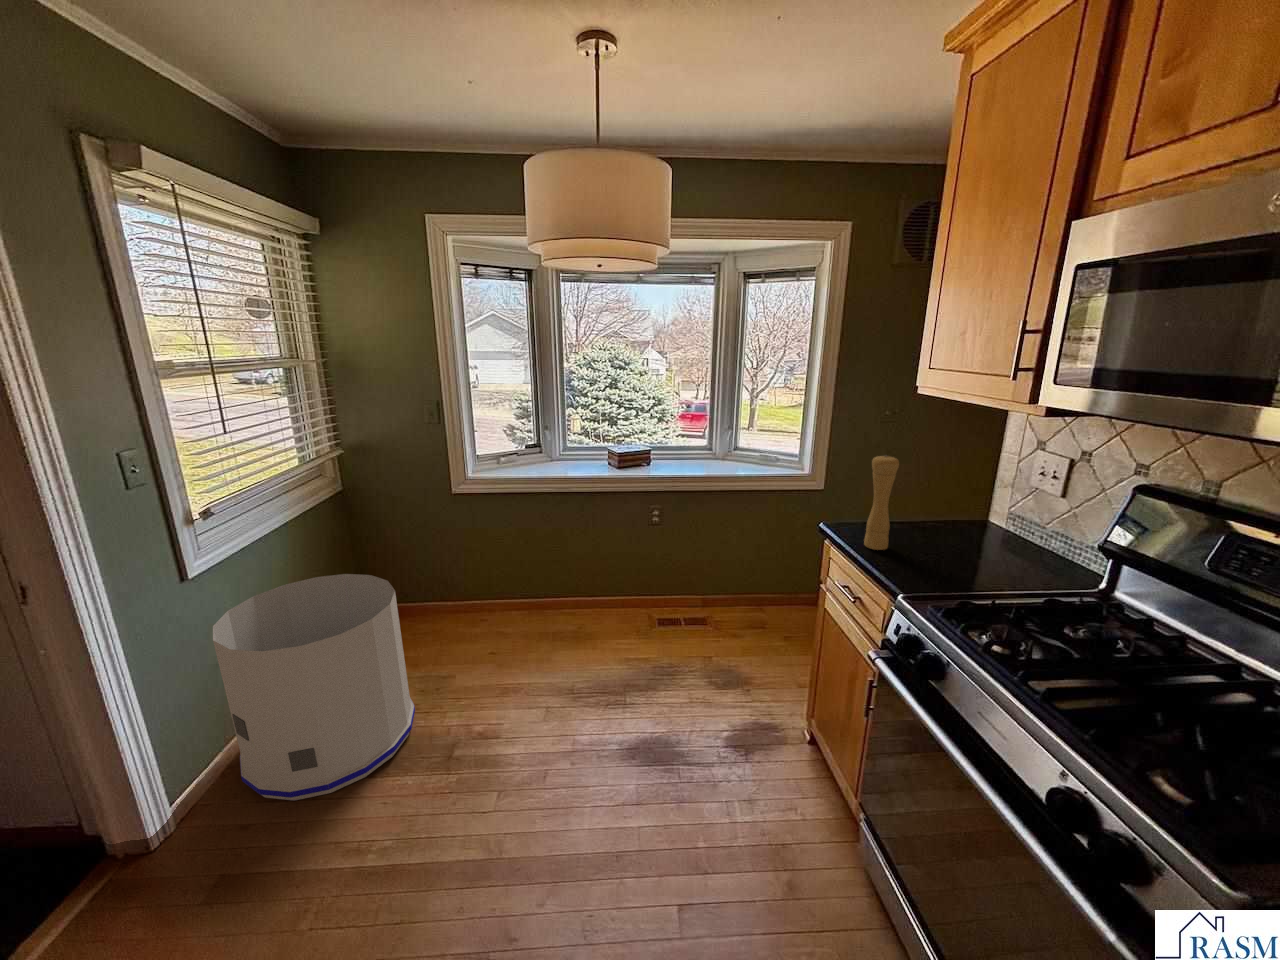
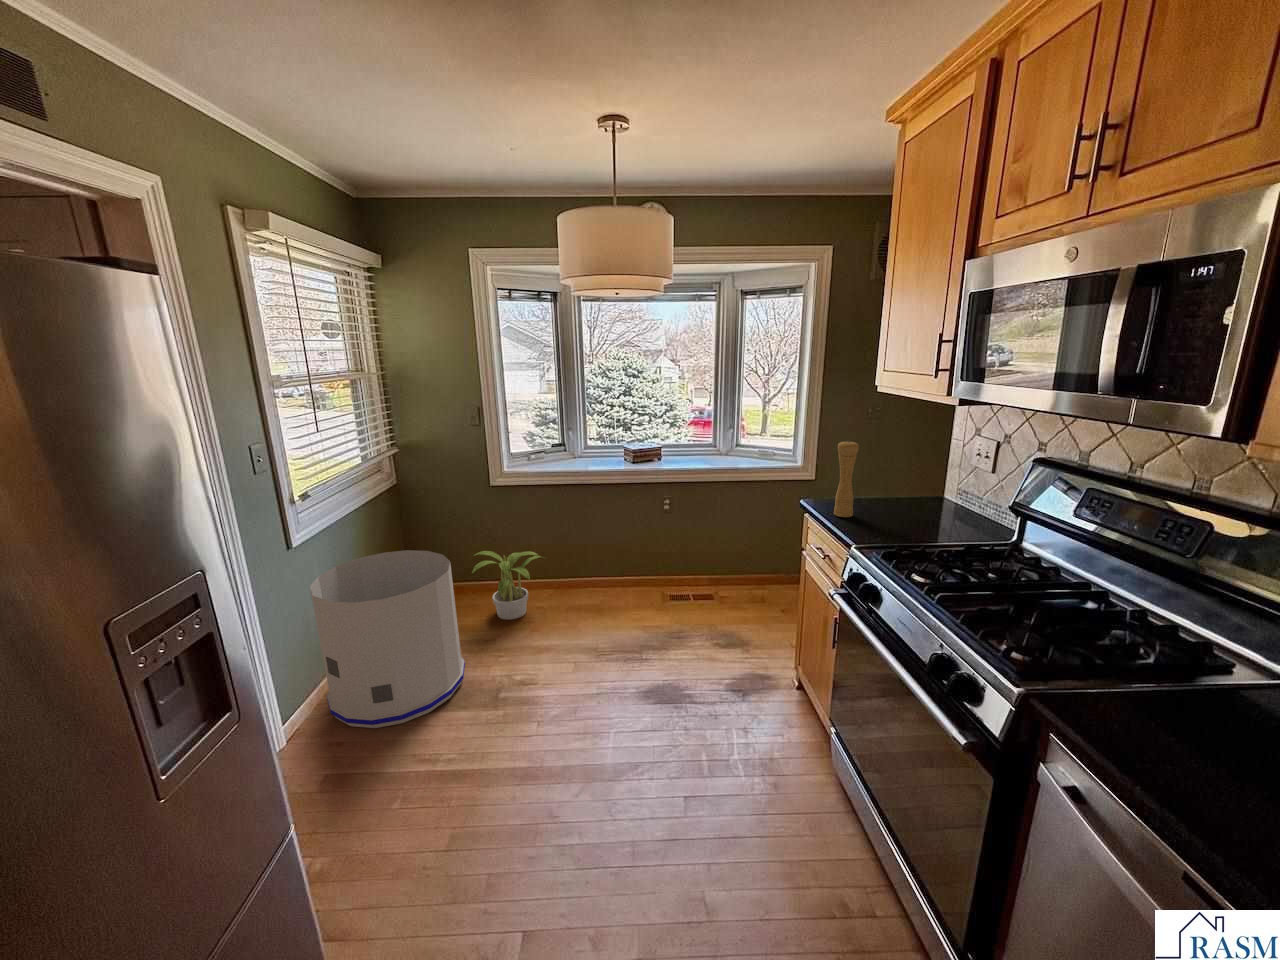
potted plant: none [428,568,517,648] -> present [472,551,543,620]

